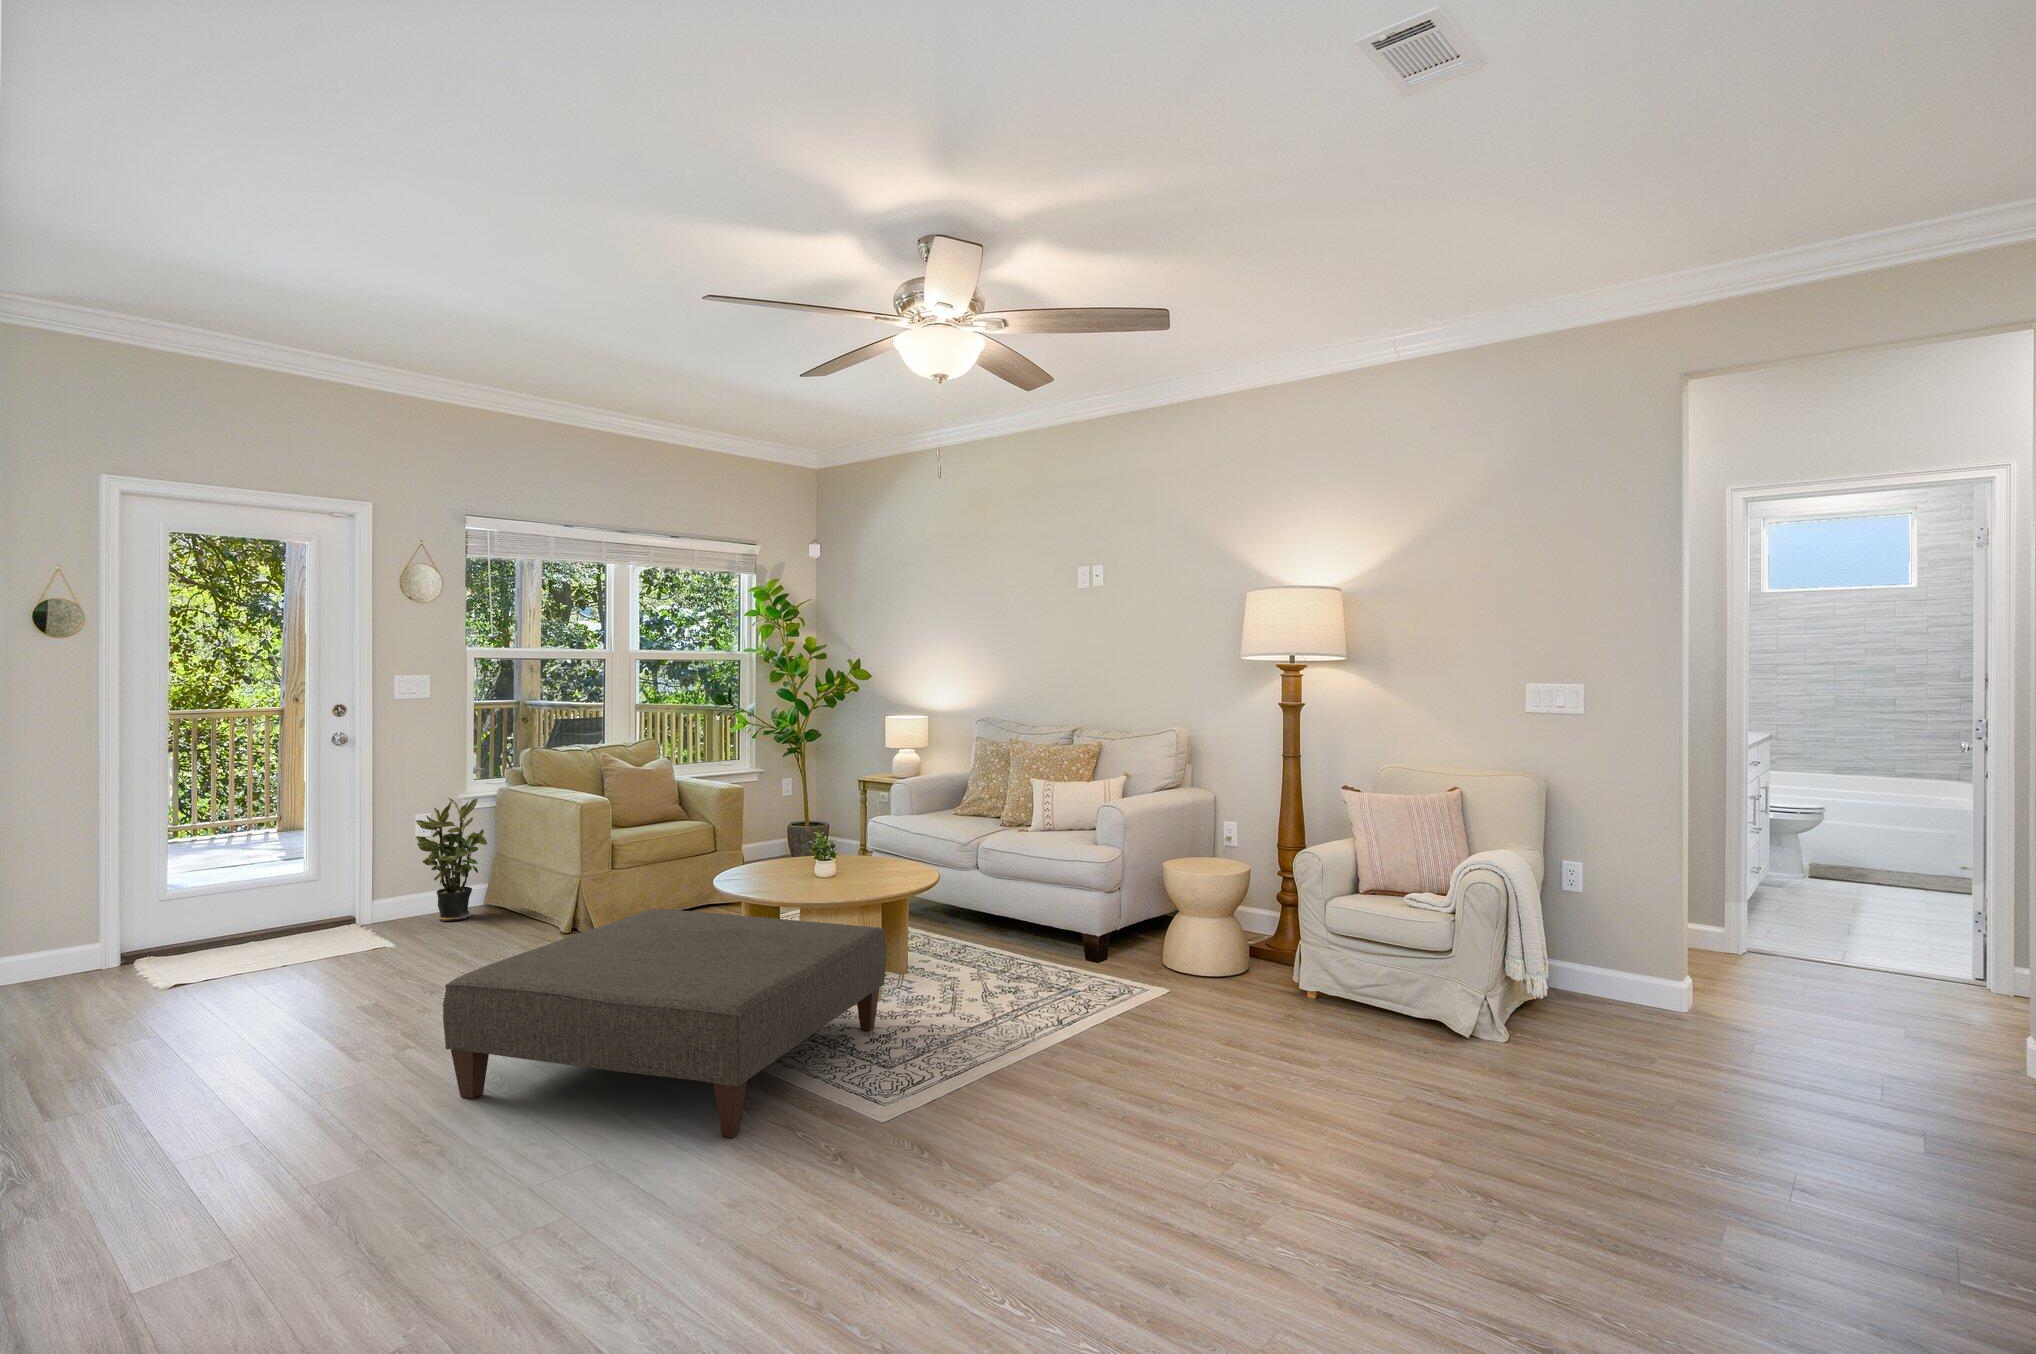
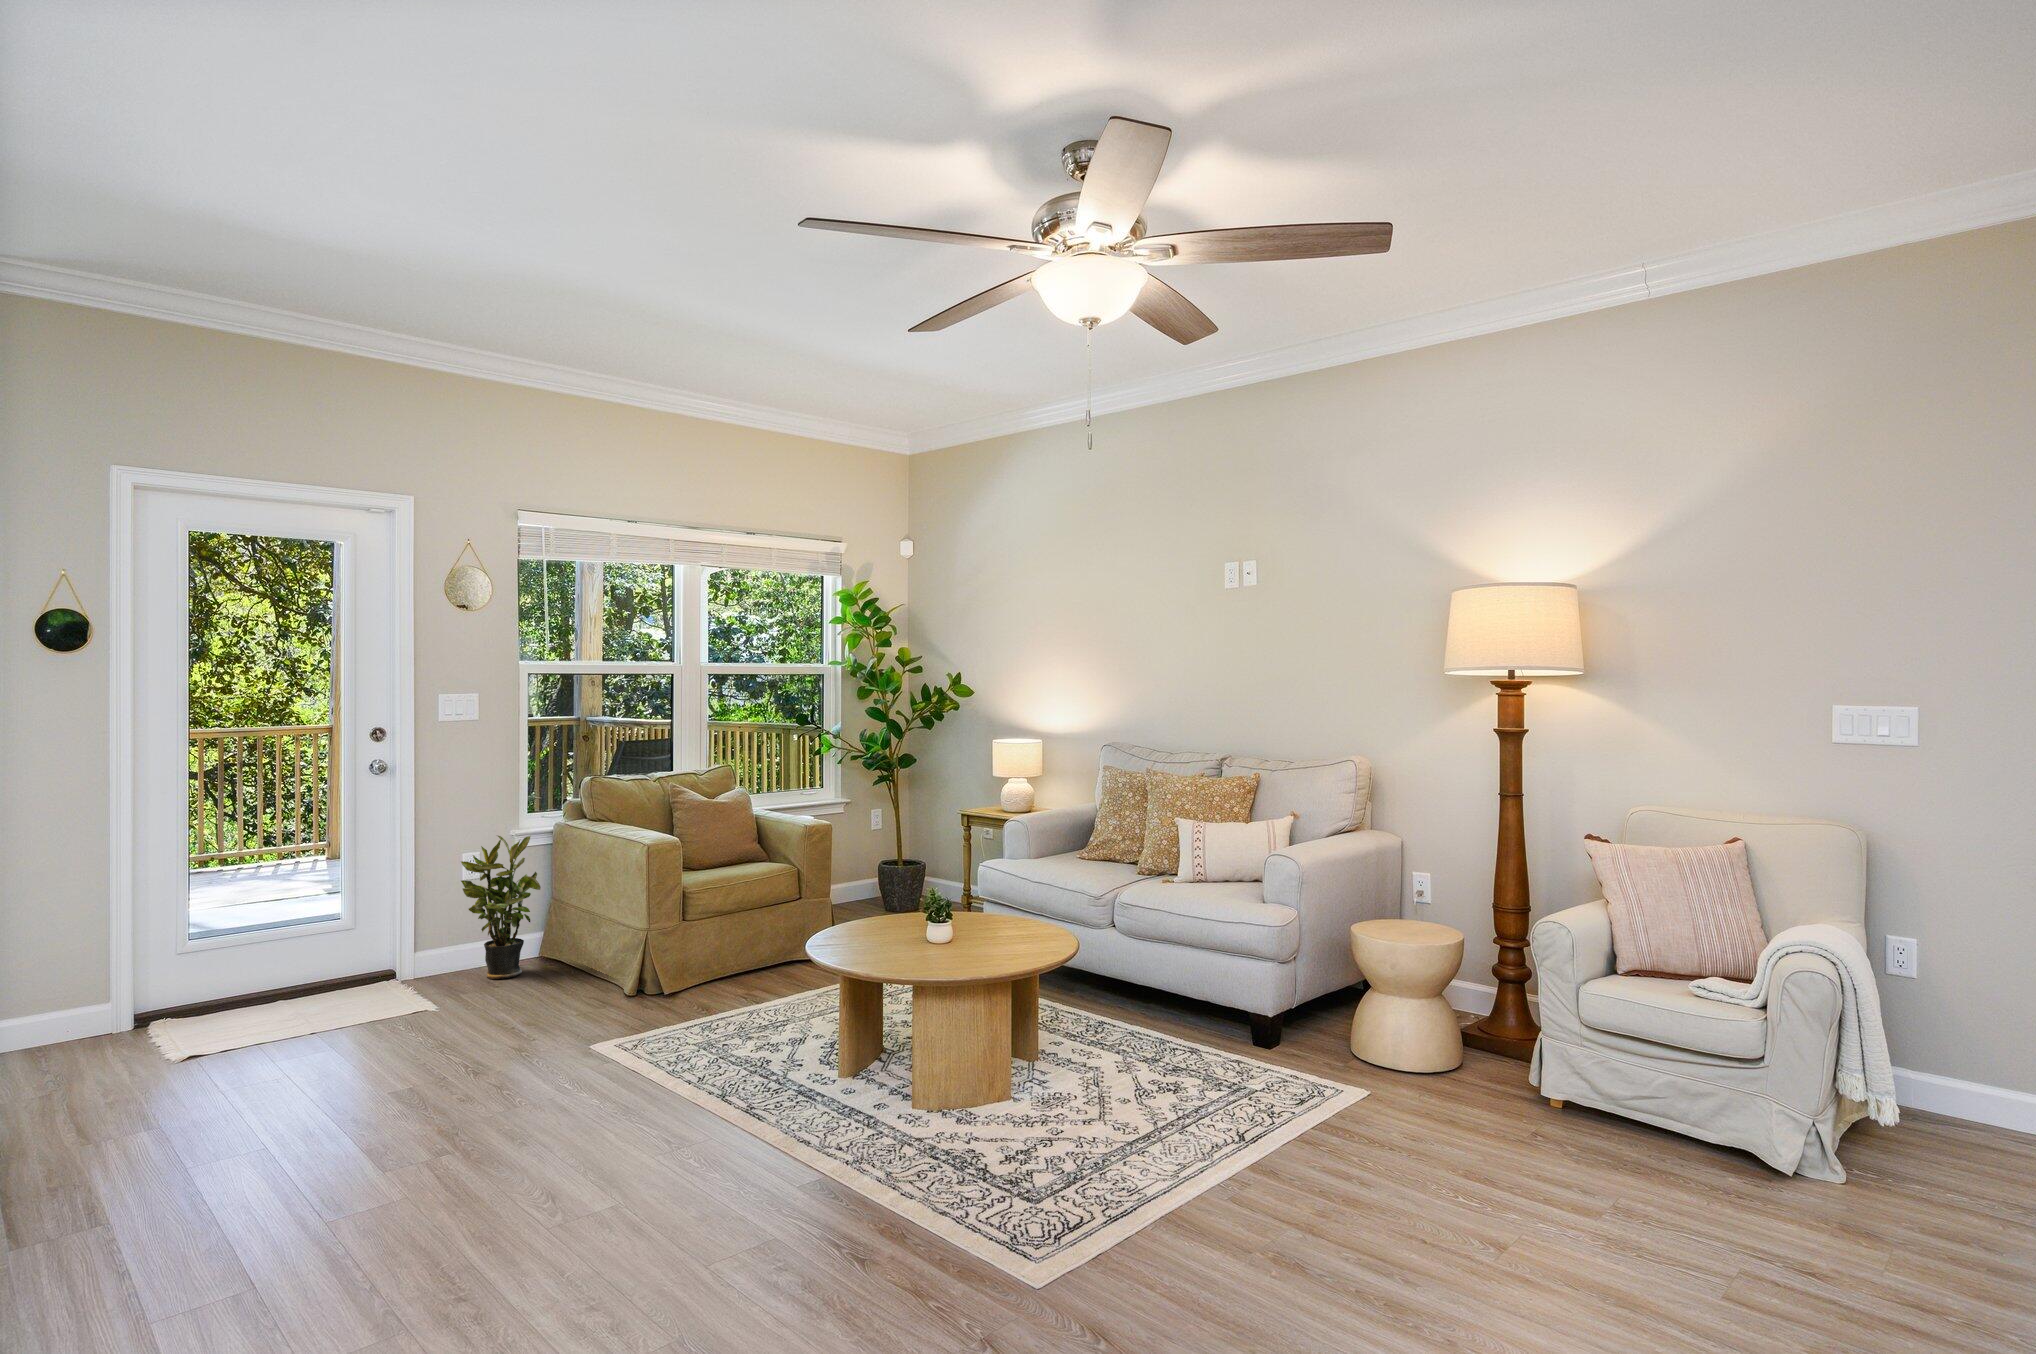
ottoman: present [443,909,886,1137] -> none [486,982,1022,1304]

